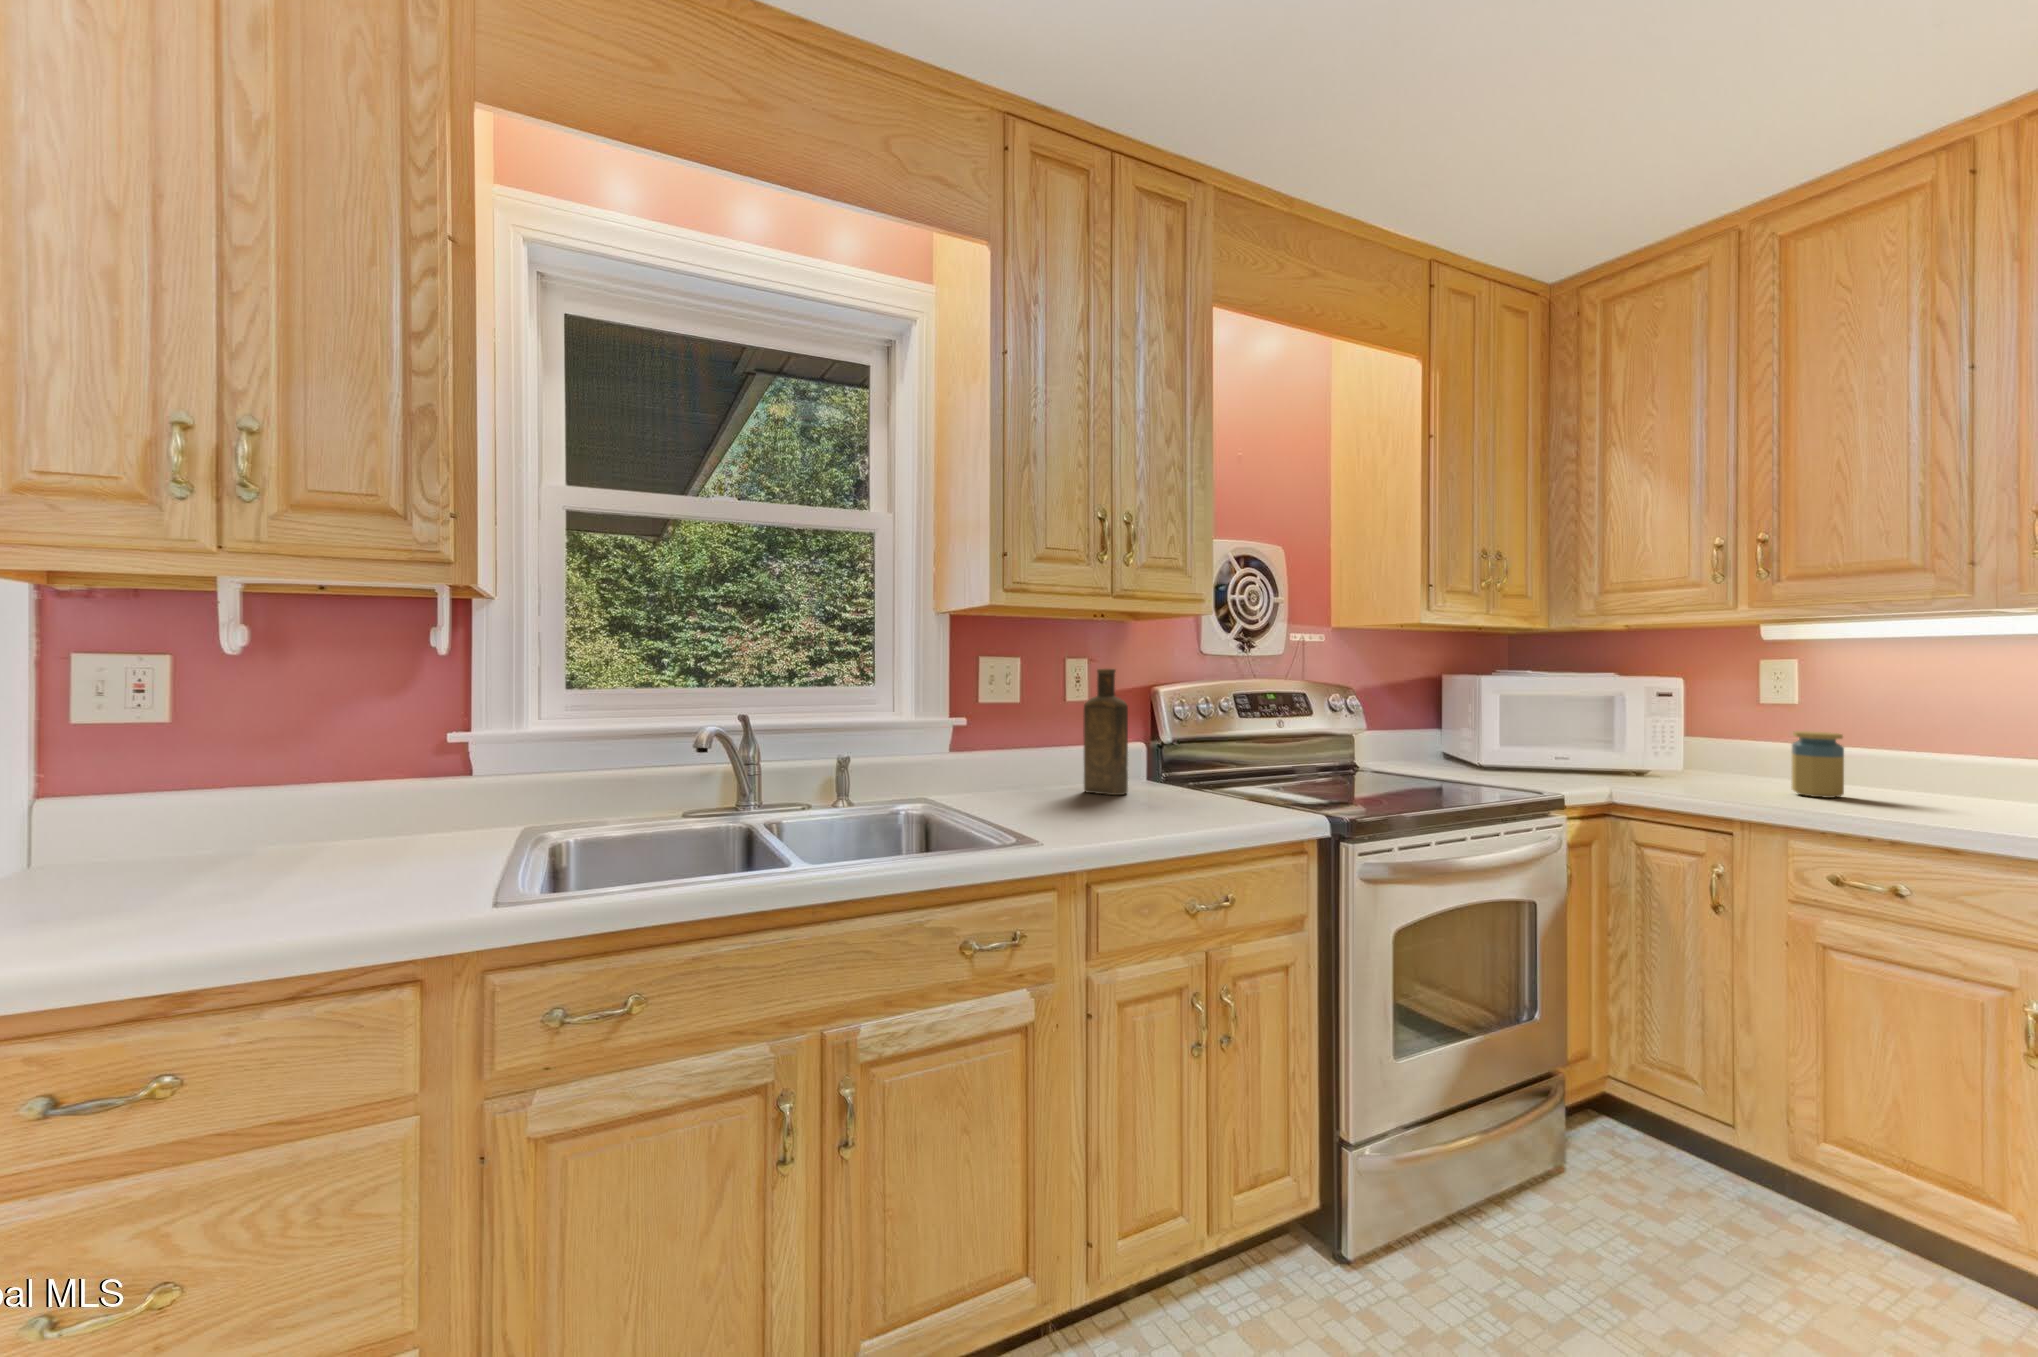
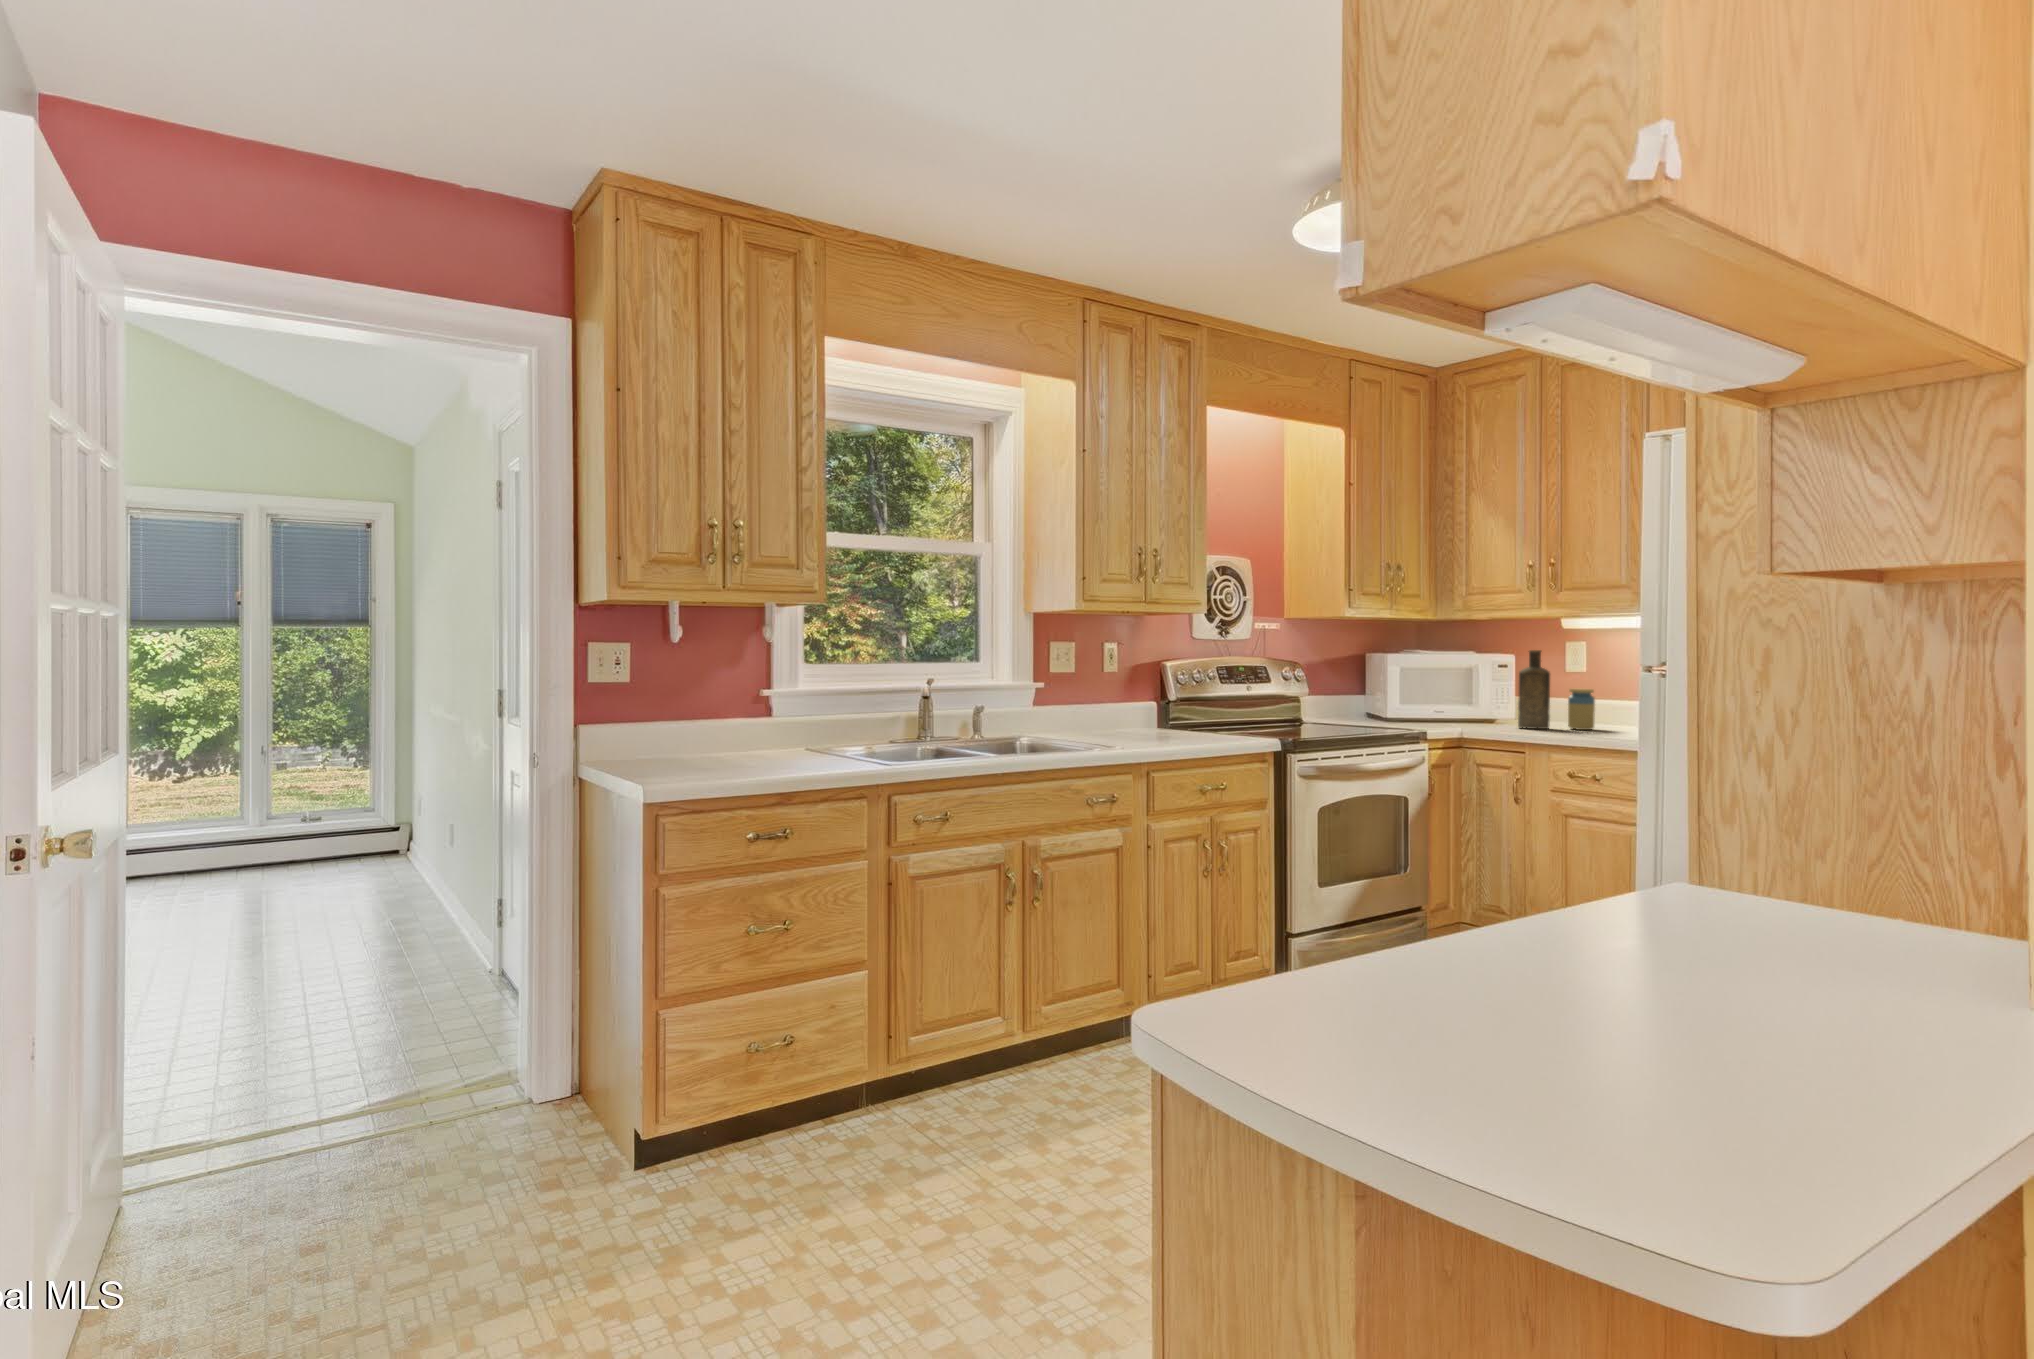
bottle: present [1083,669,1128,795] -> present [1518,650,1550,729]

